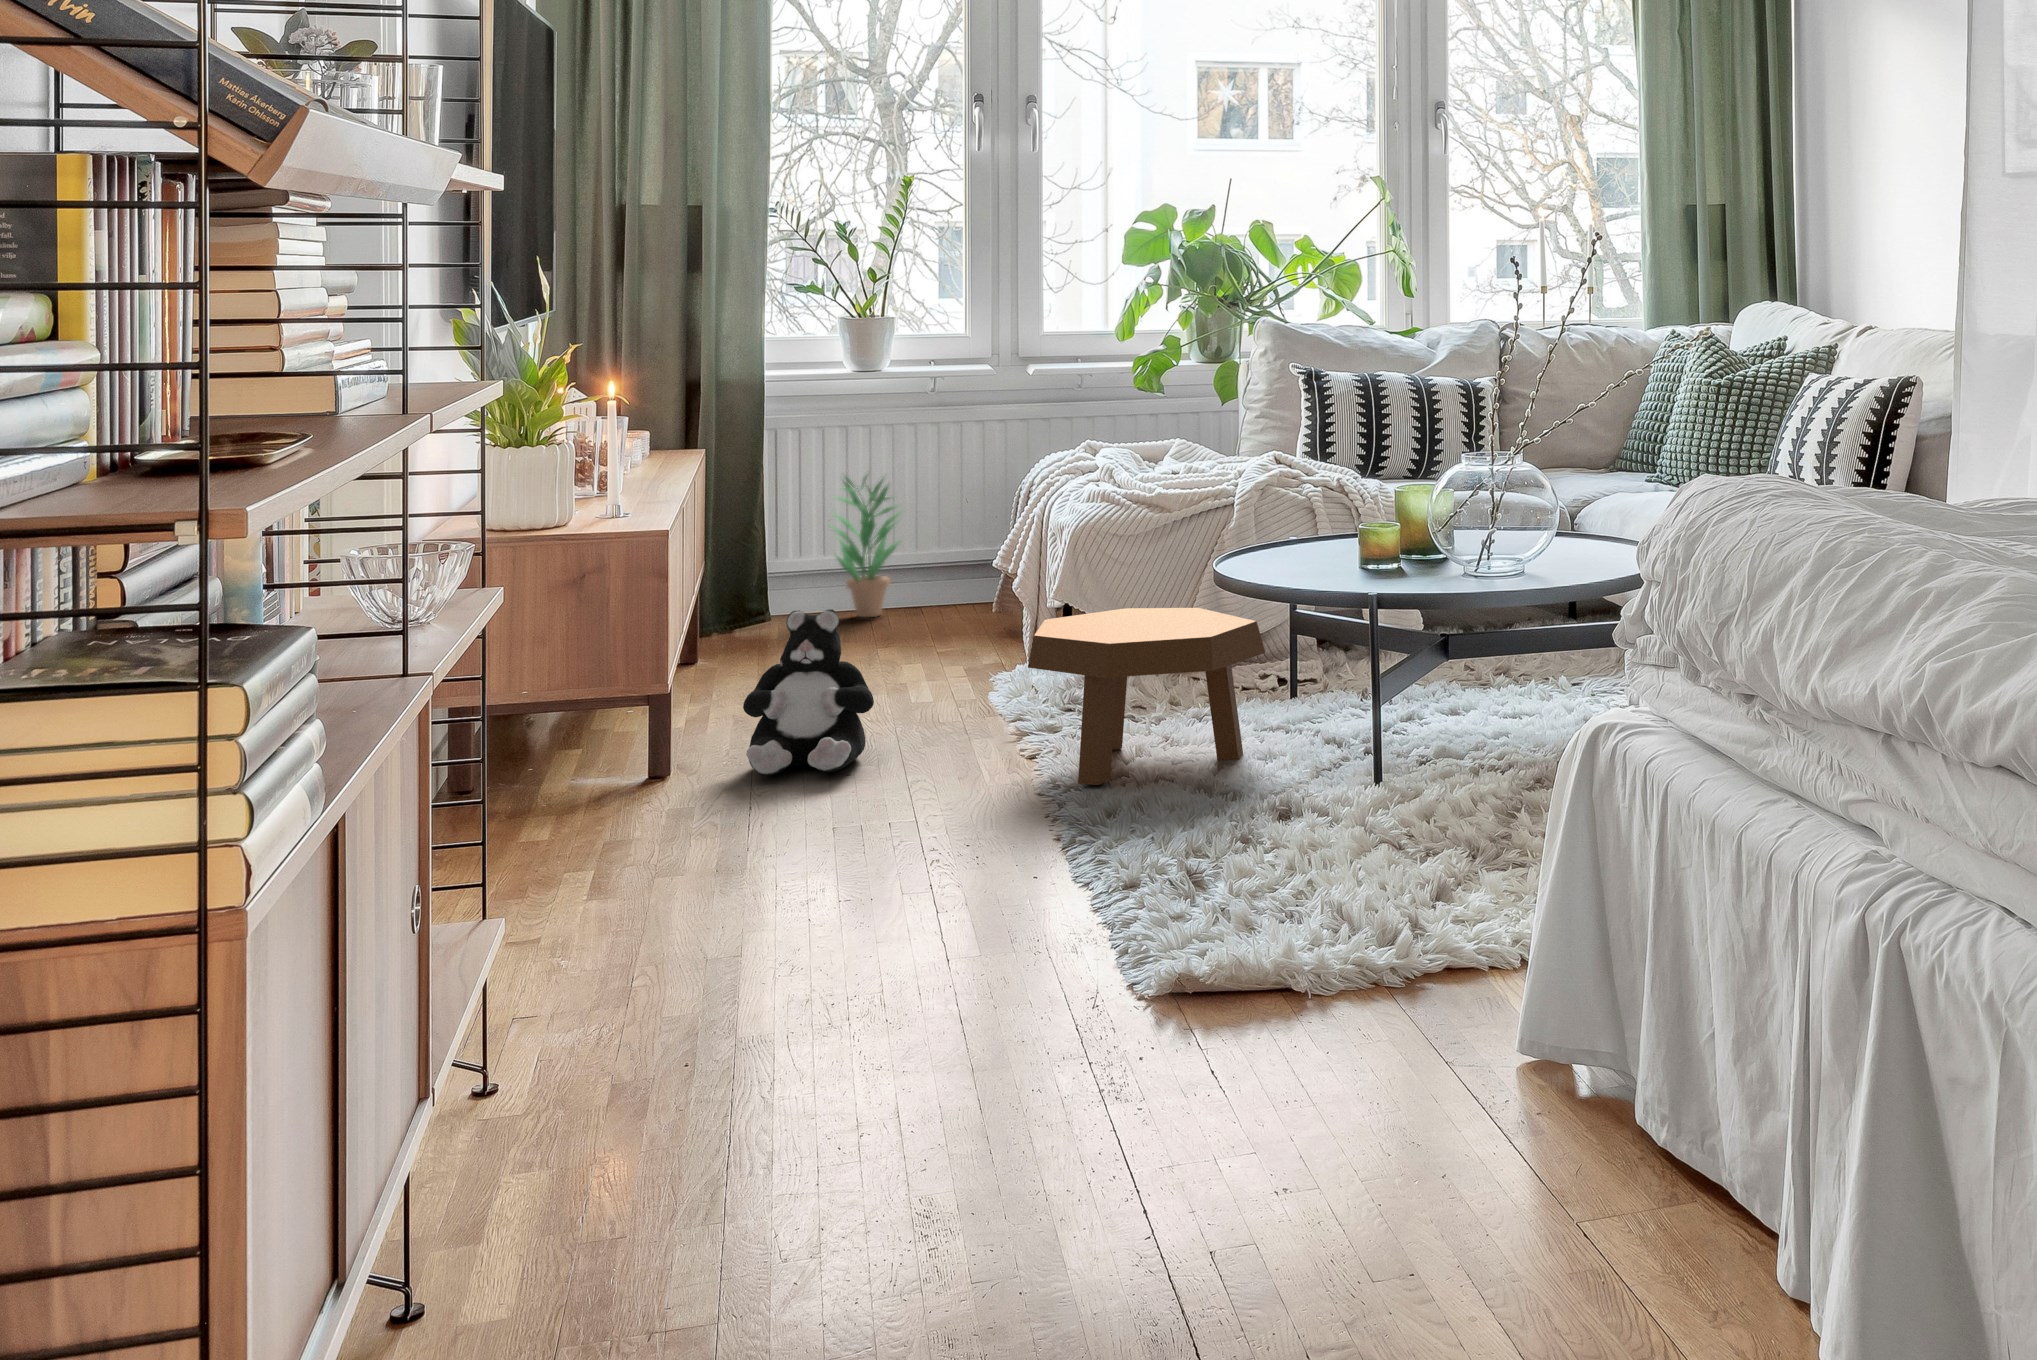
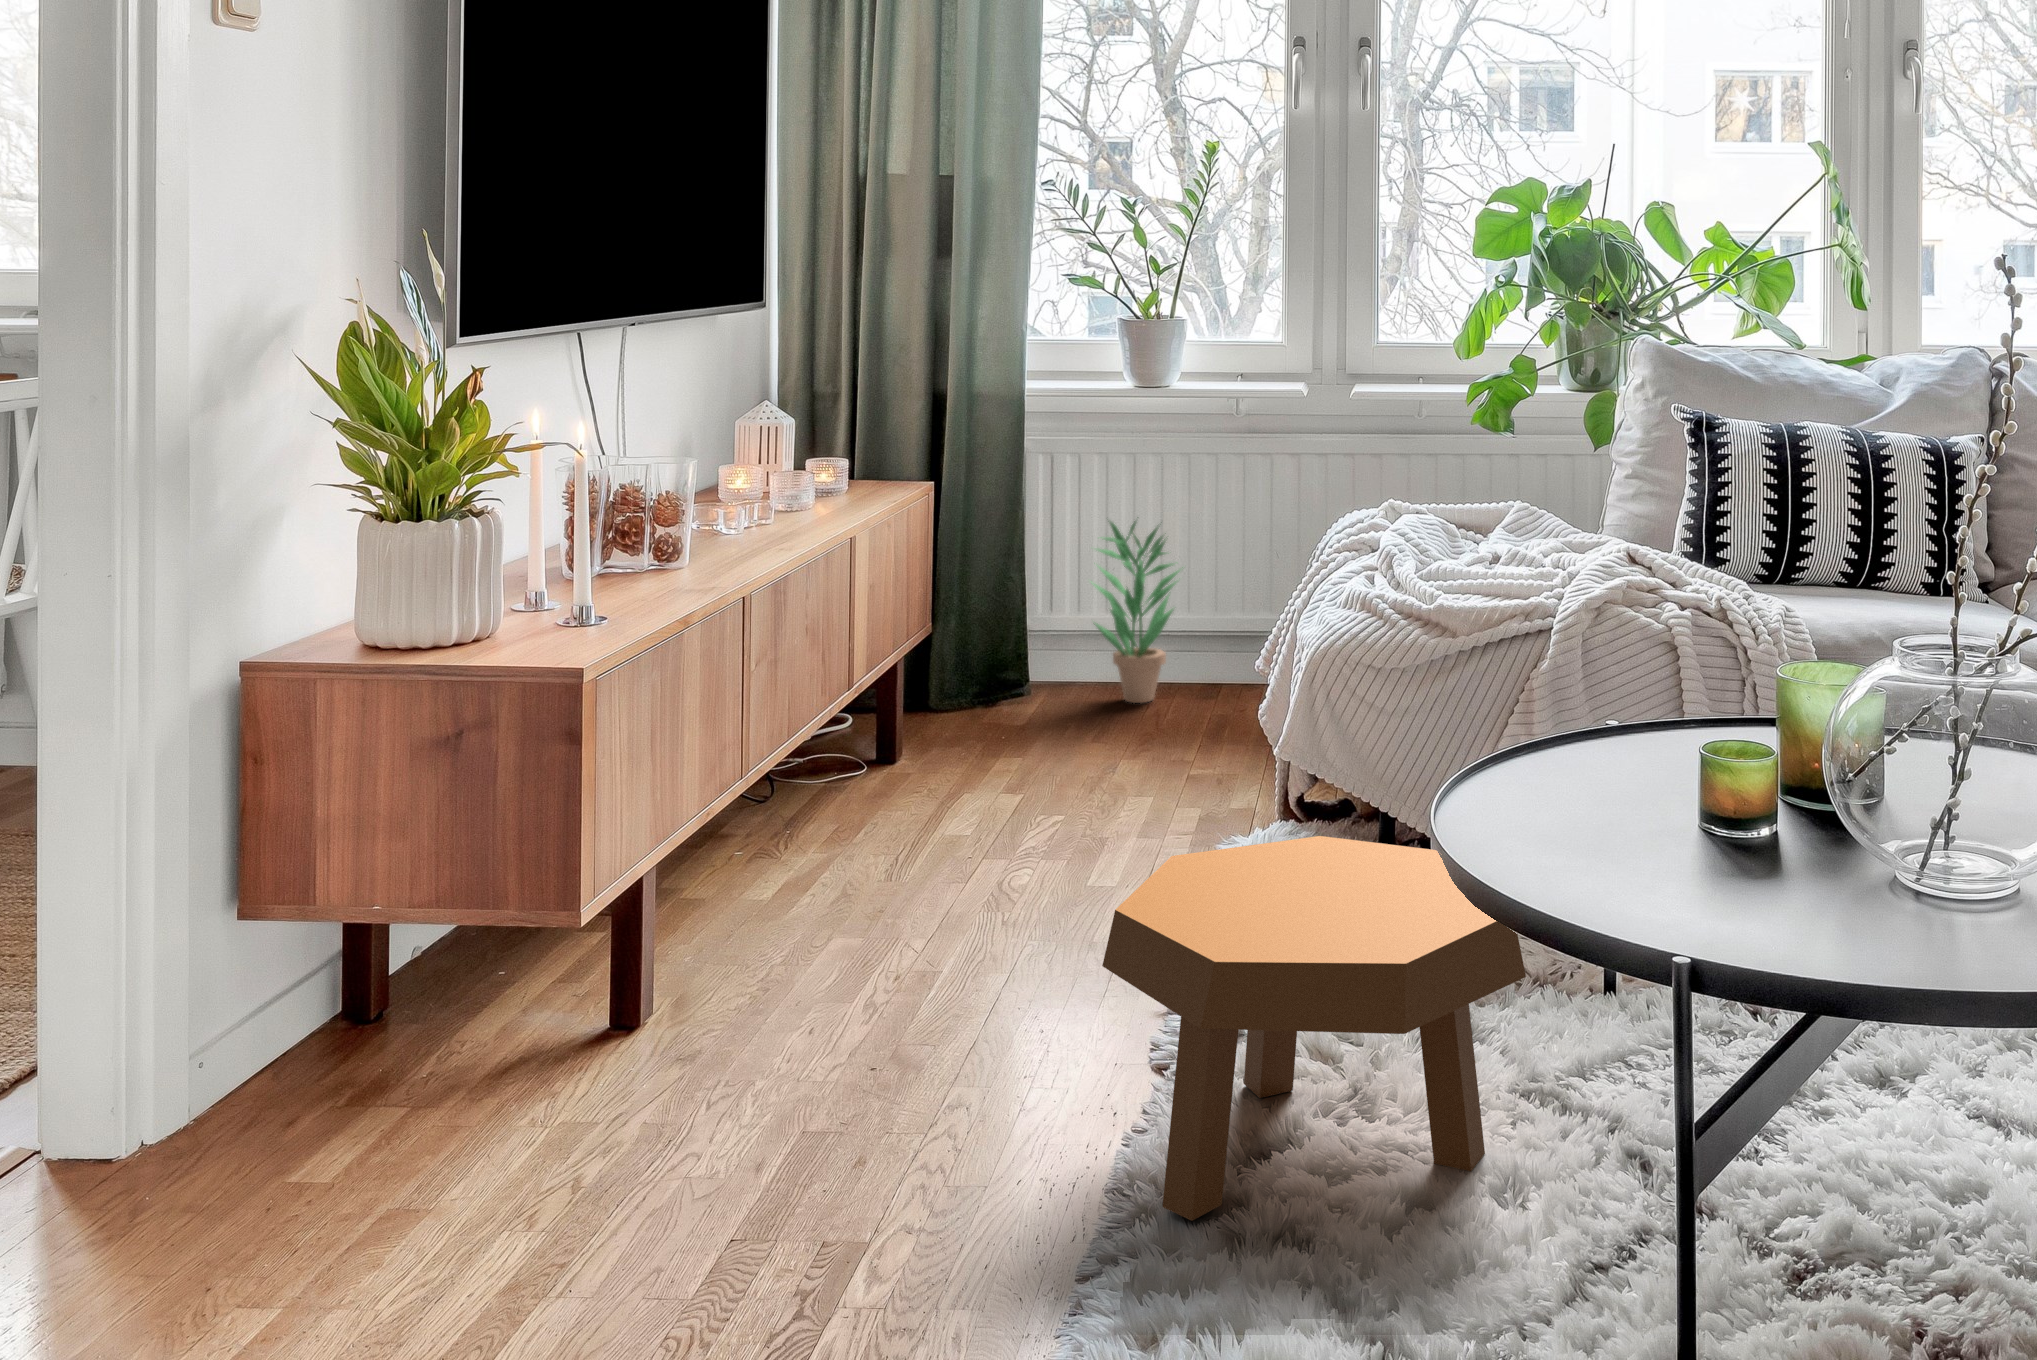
plush toy: present [743,609,874,775] -> none [693,793,920,1084]

